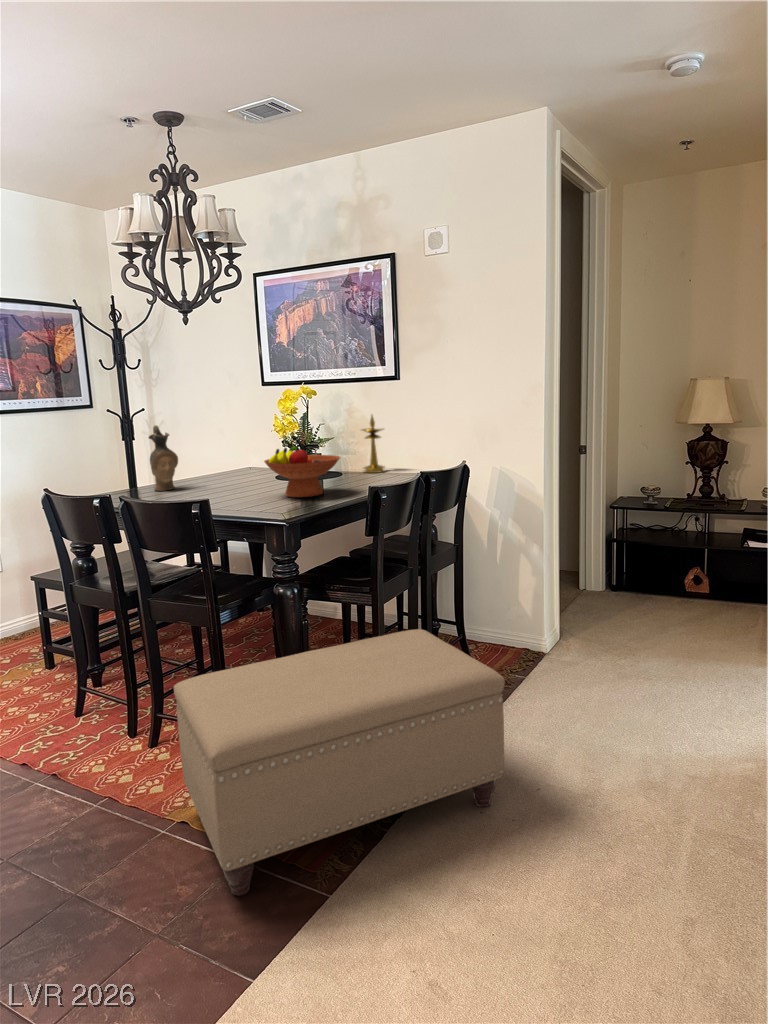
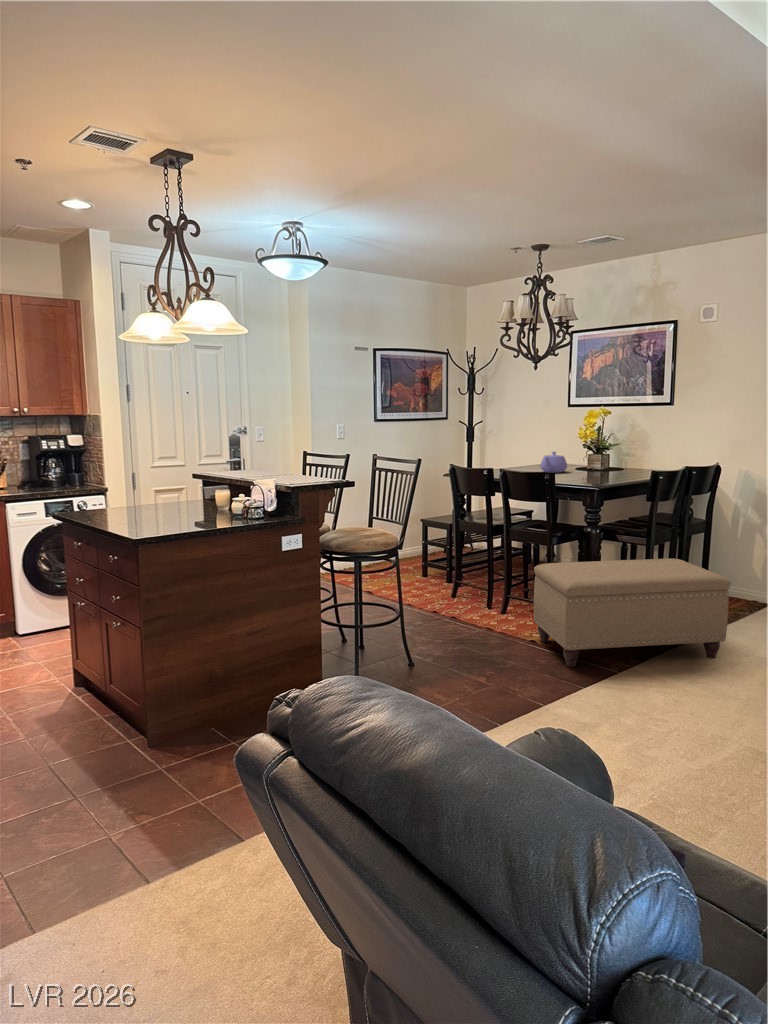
candlestick: present [362,415,386,473] -> none [639,429,659,470]
ceramic pitcher: present [149,425,178,491] -> none [501,431,519,471]
fruit bowl: present [264,446,340,497] -> none [580,447,630,478]
teapot: none [213,455,254,489] -> present [540,452,567,473]

